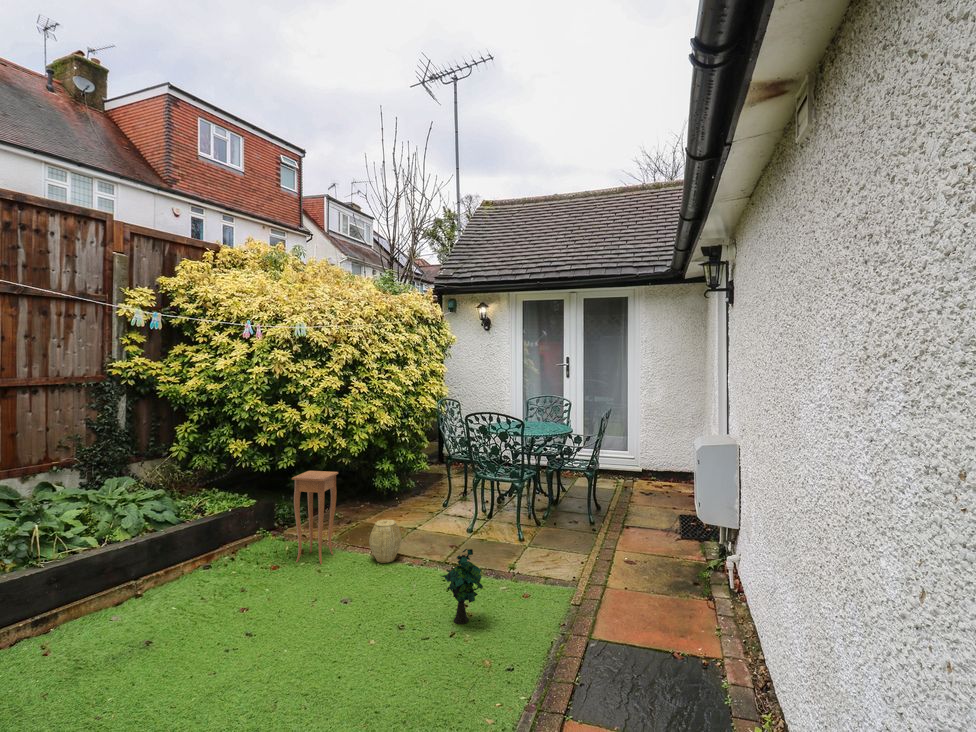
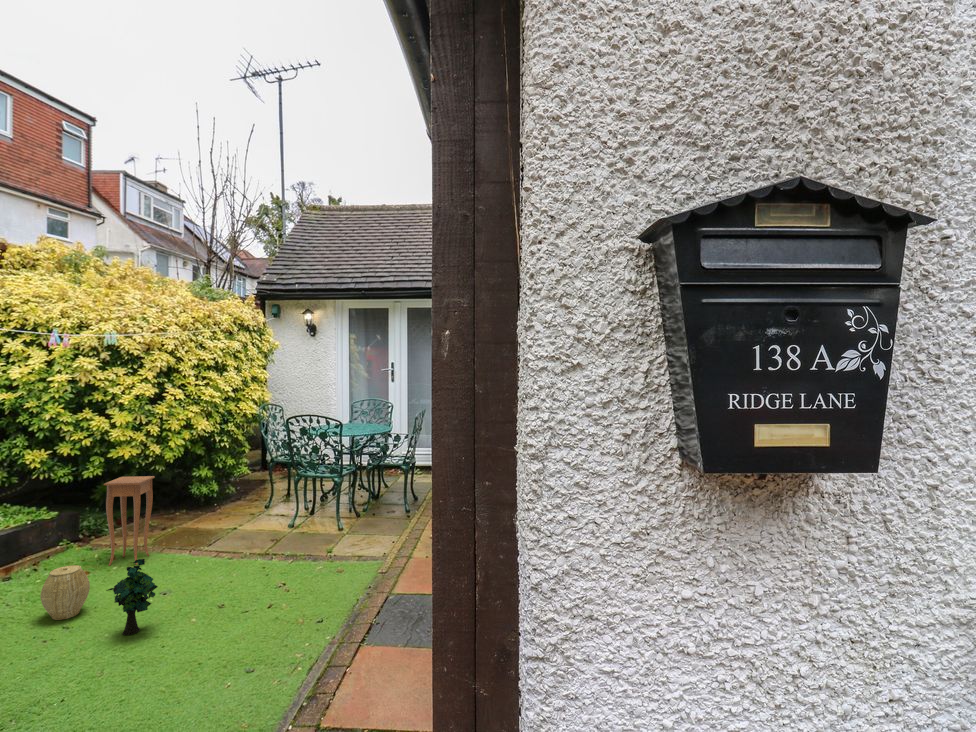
woven basket: present [369,520,402,563] -> present [41,565,90,620]
decorative plant: present [441,549,483,624] -> present [107,559,158,635]

